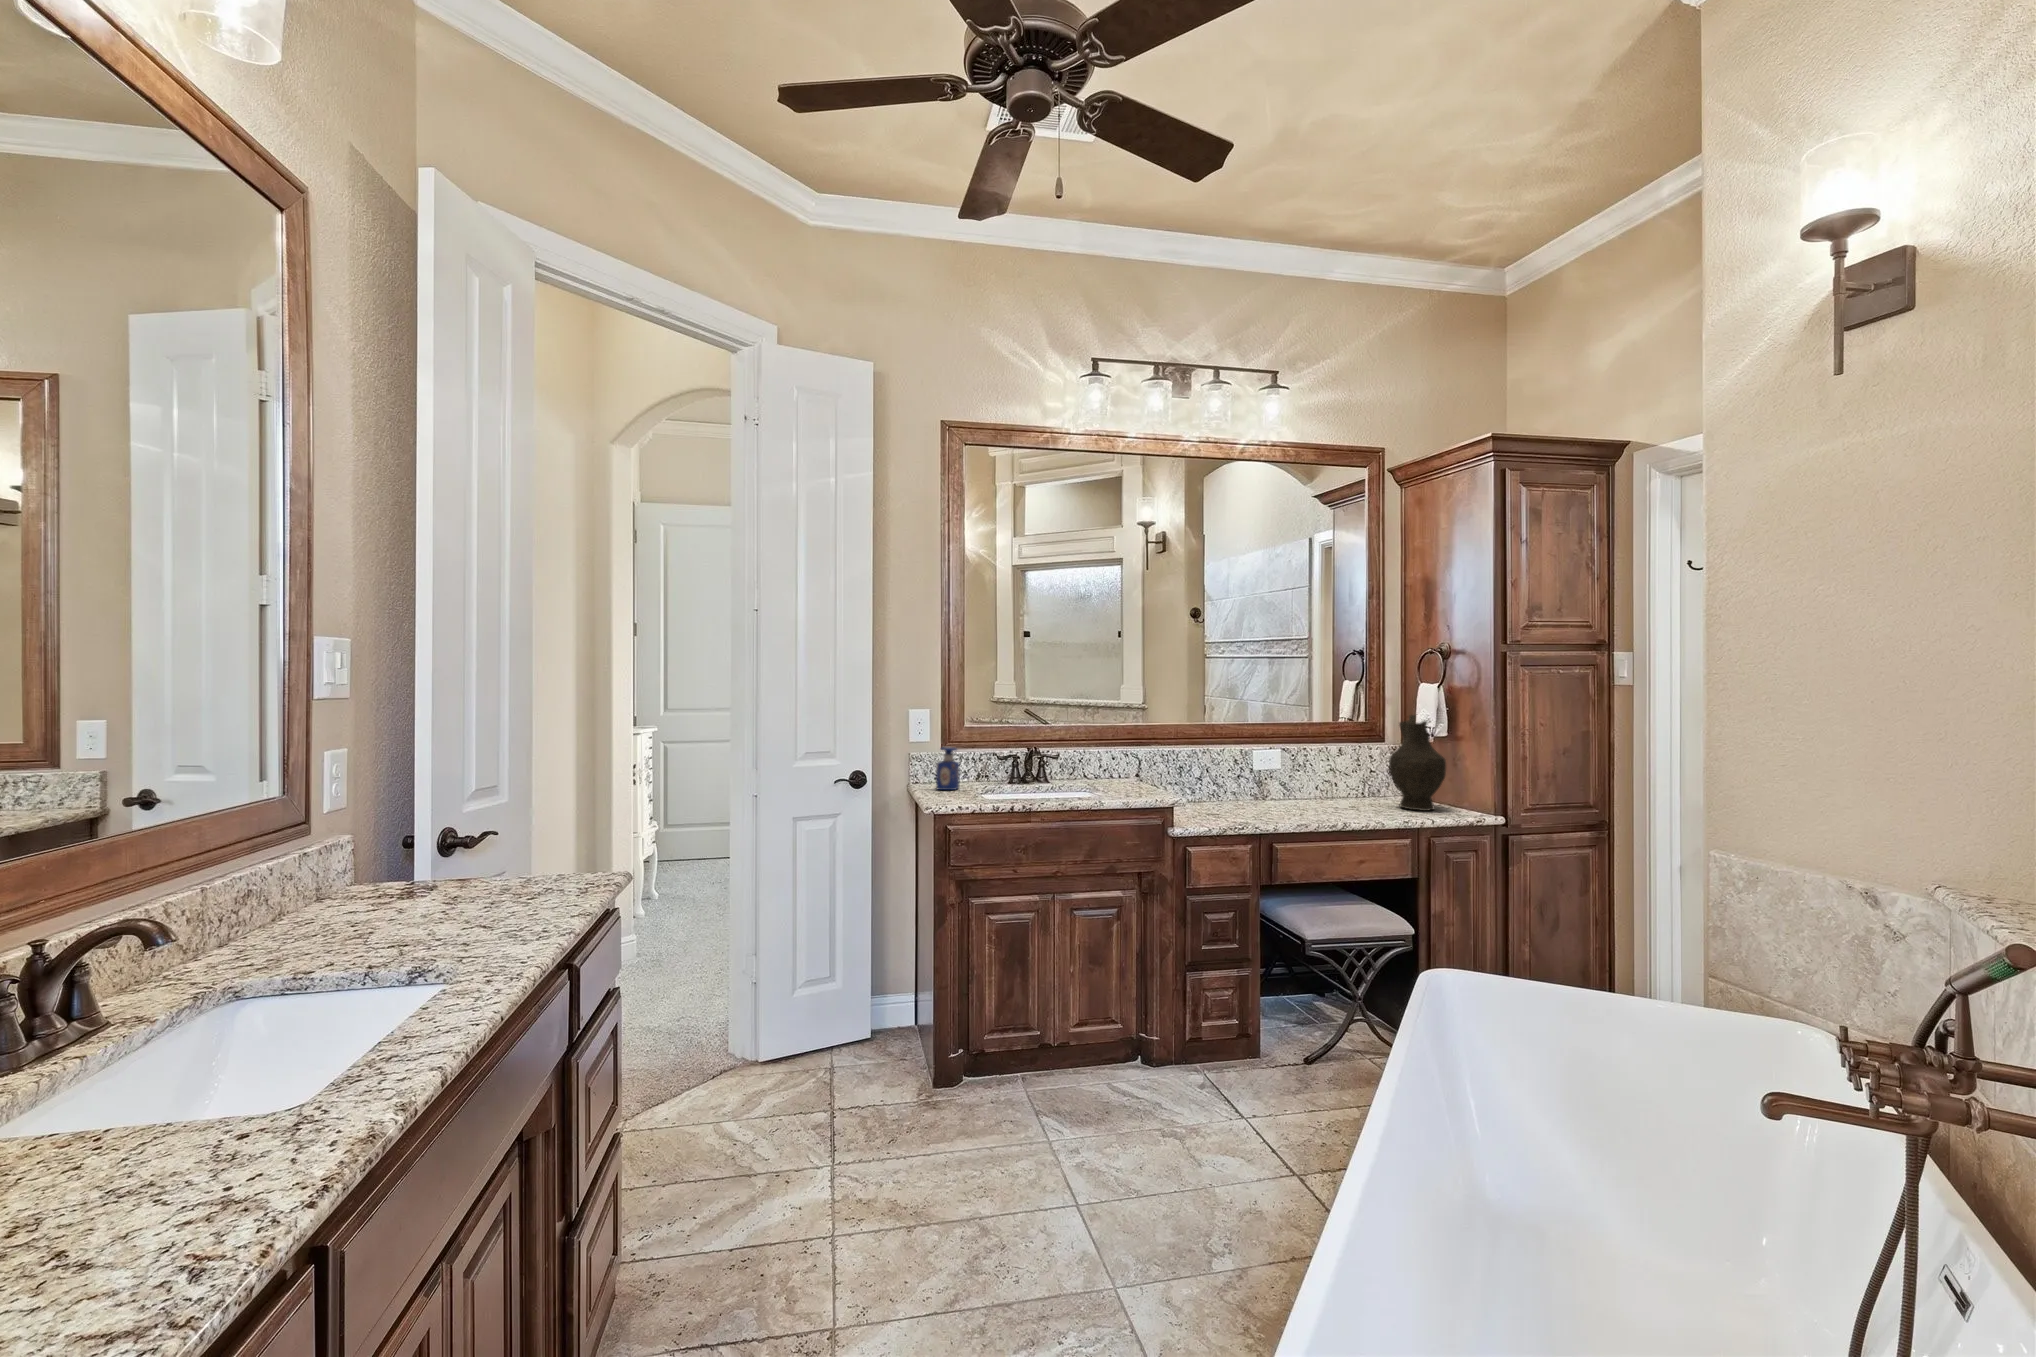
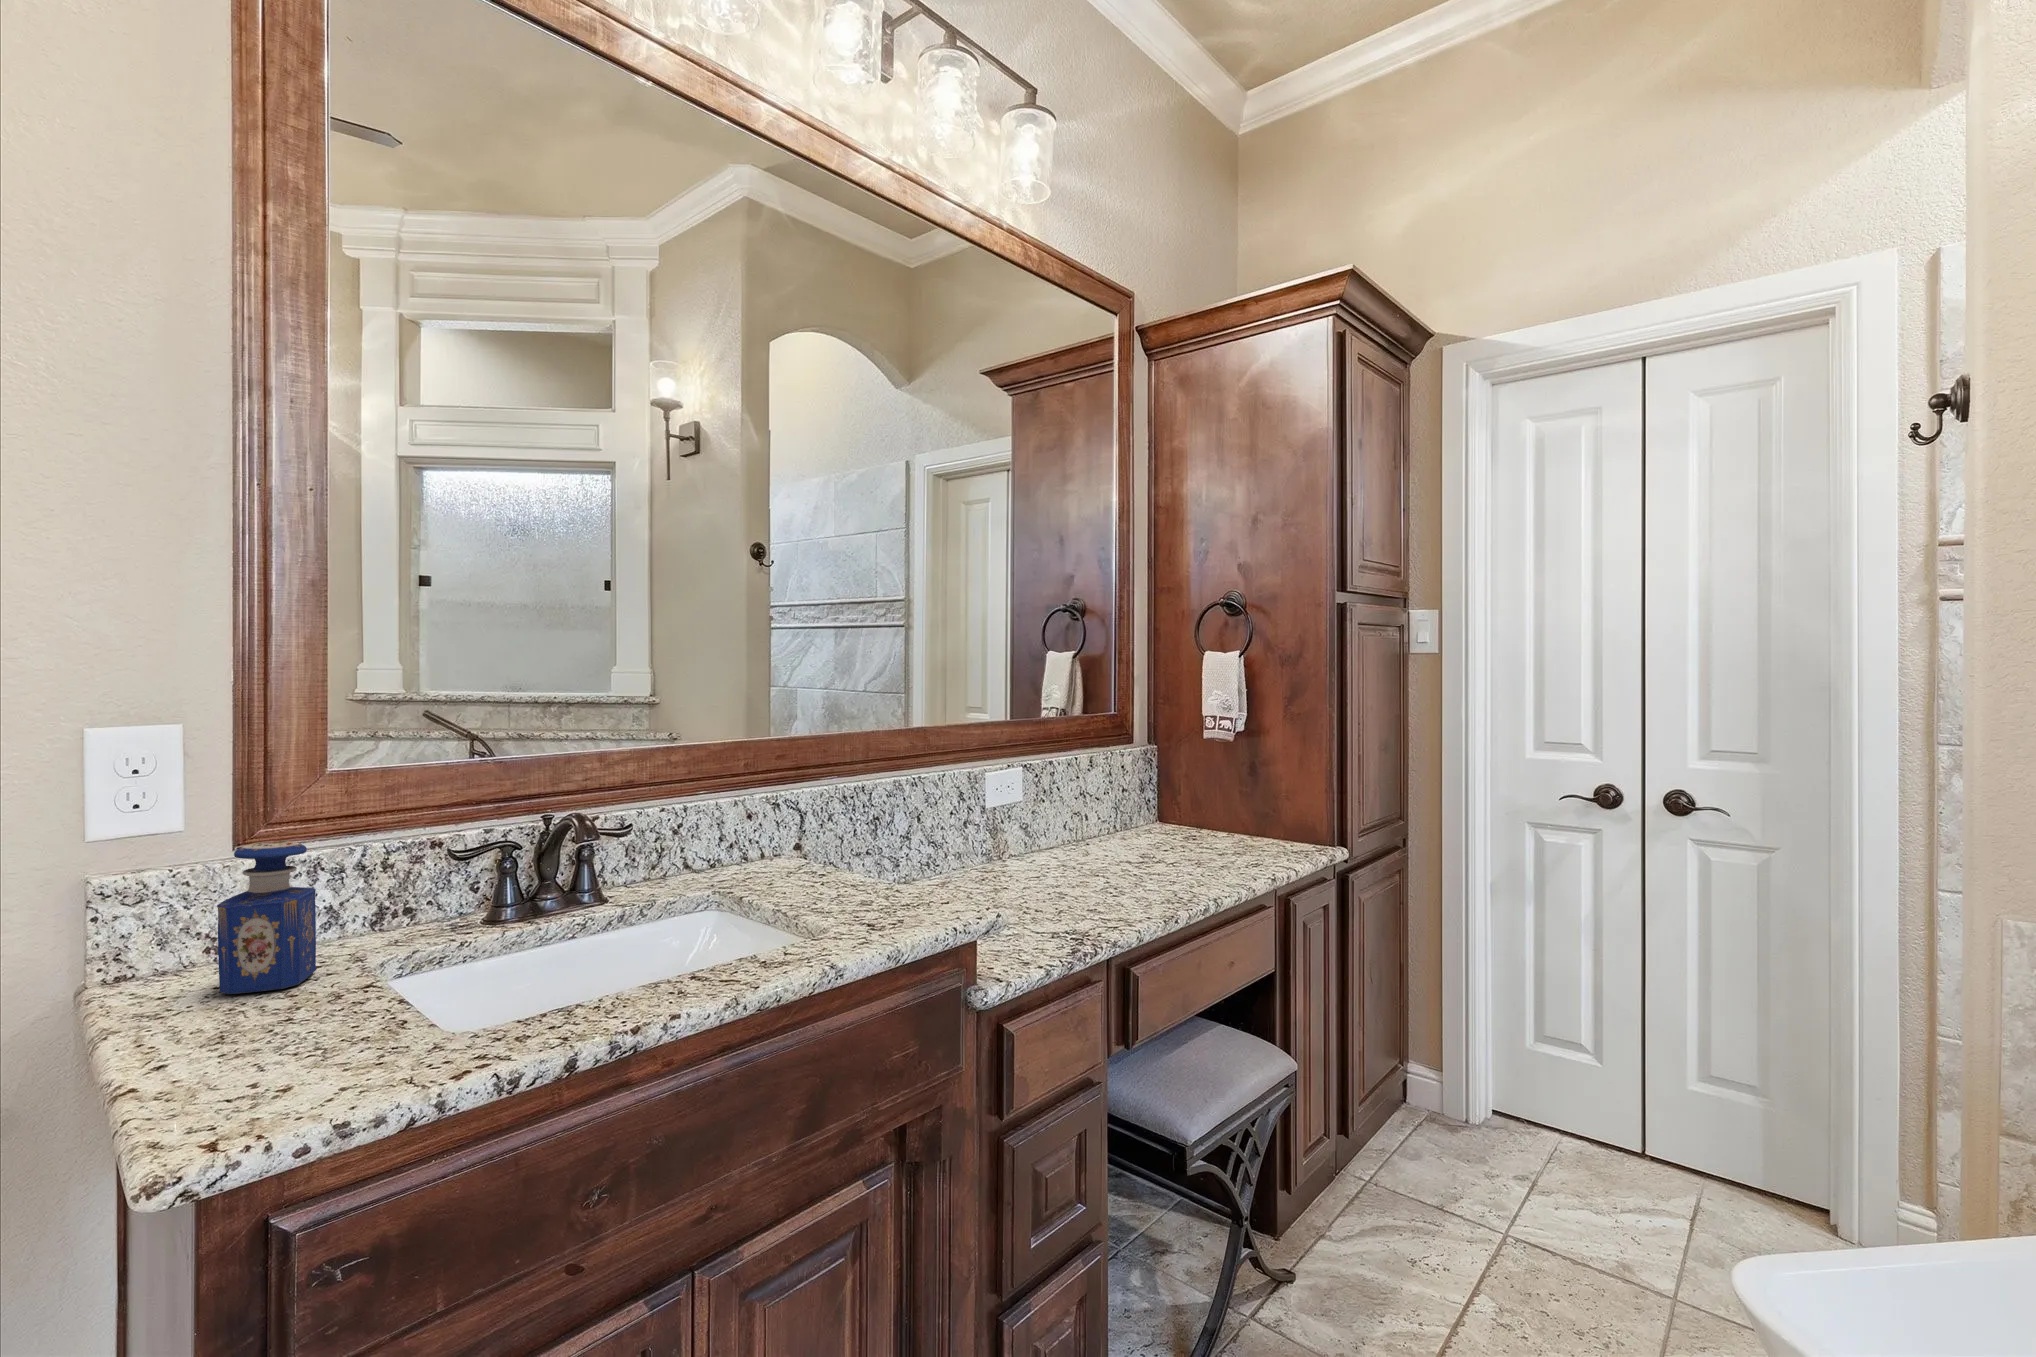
decorative vase: present [1389,715,1446,811] -> none [1180,699,1267,852]

